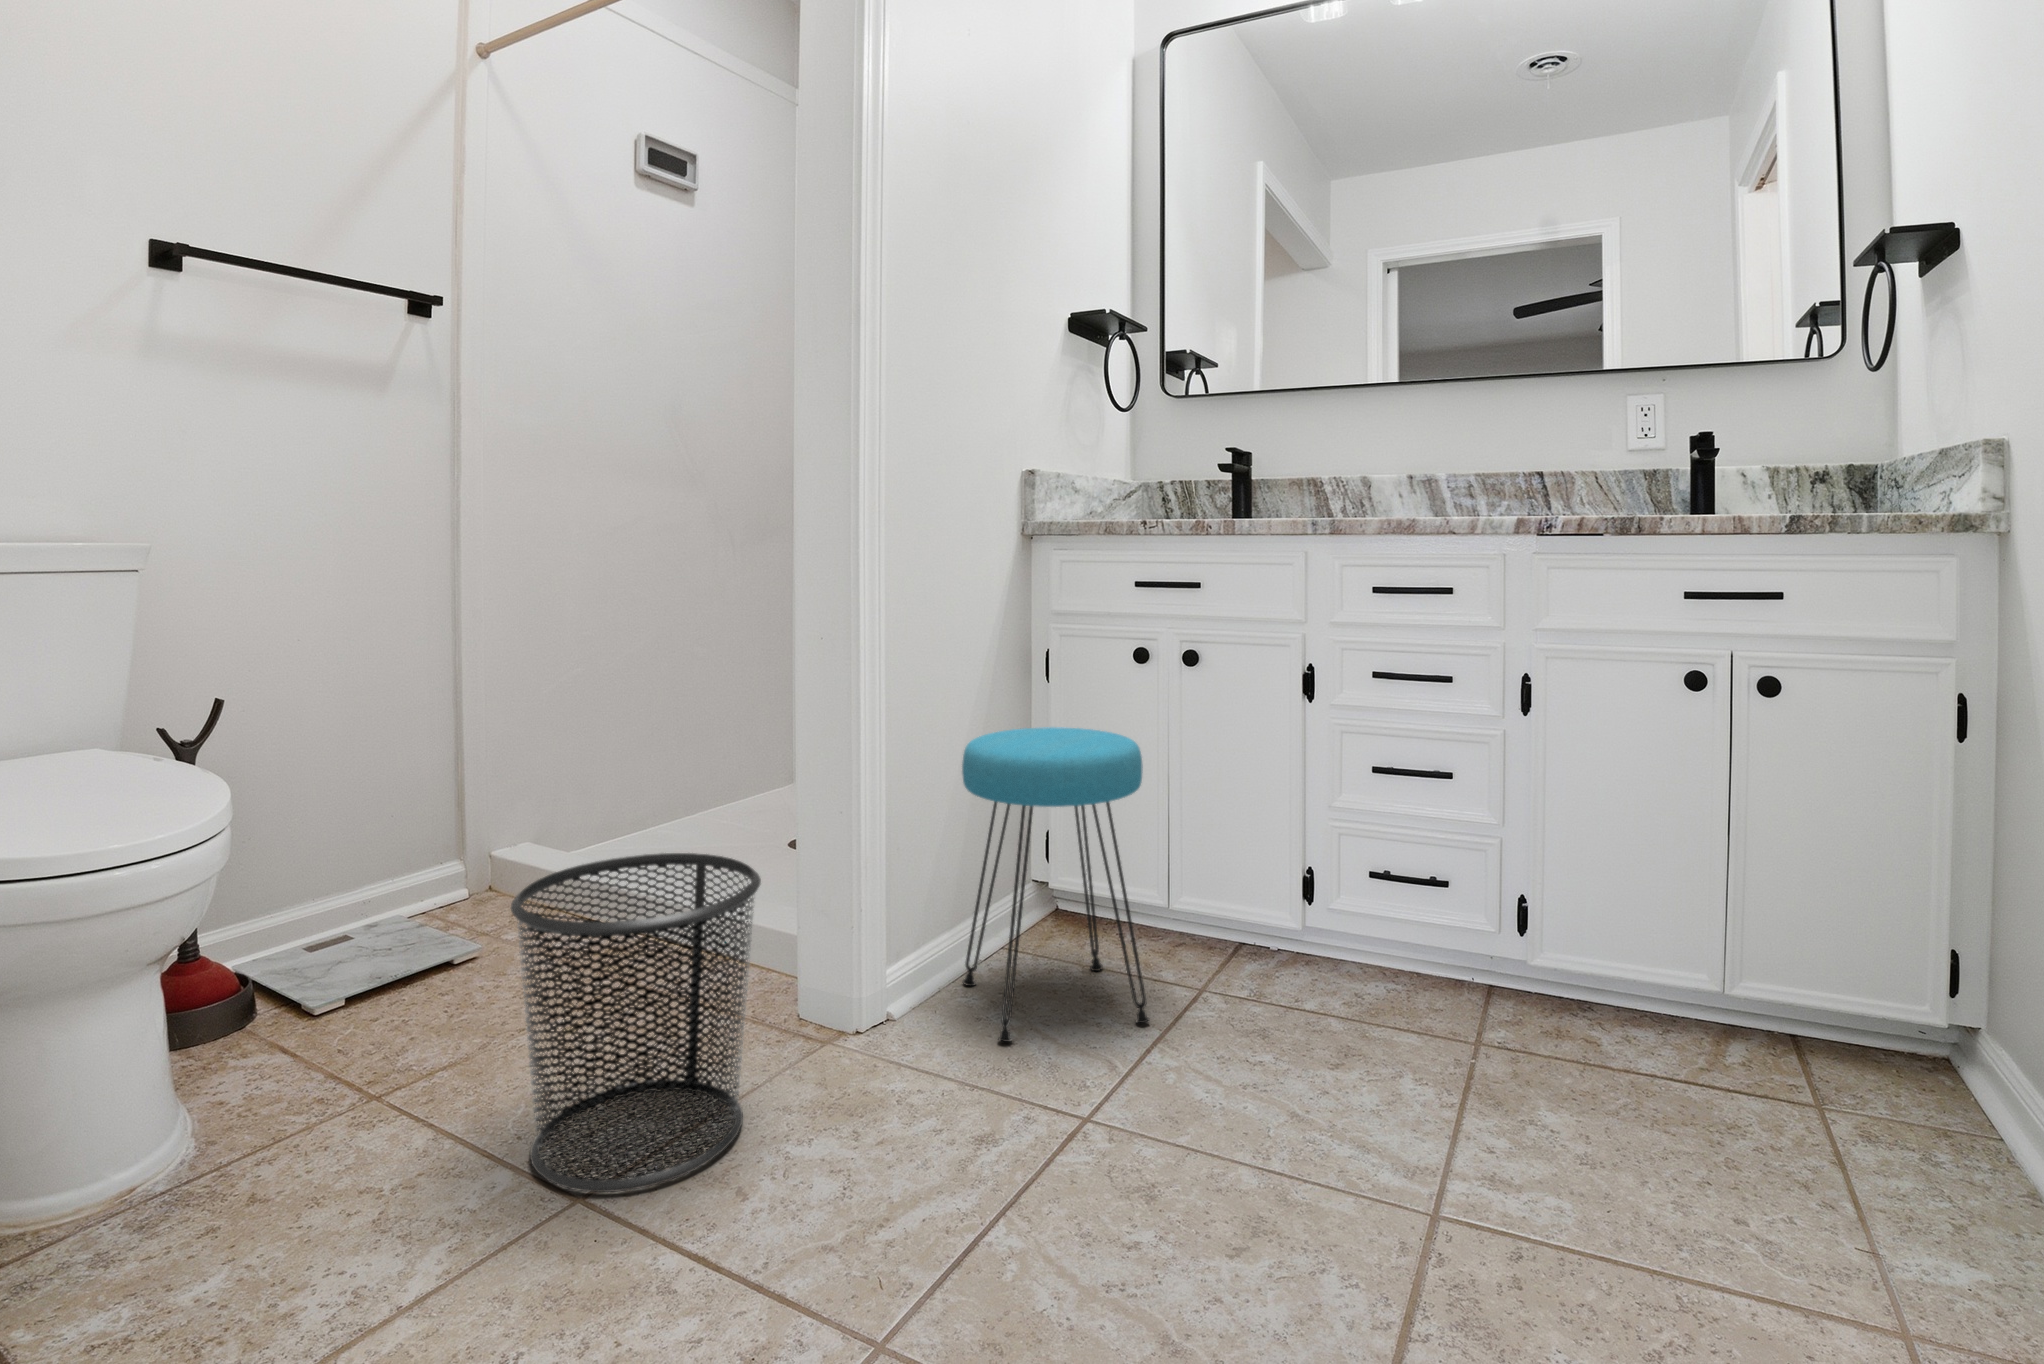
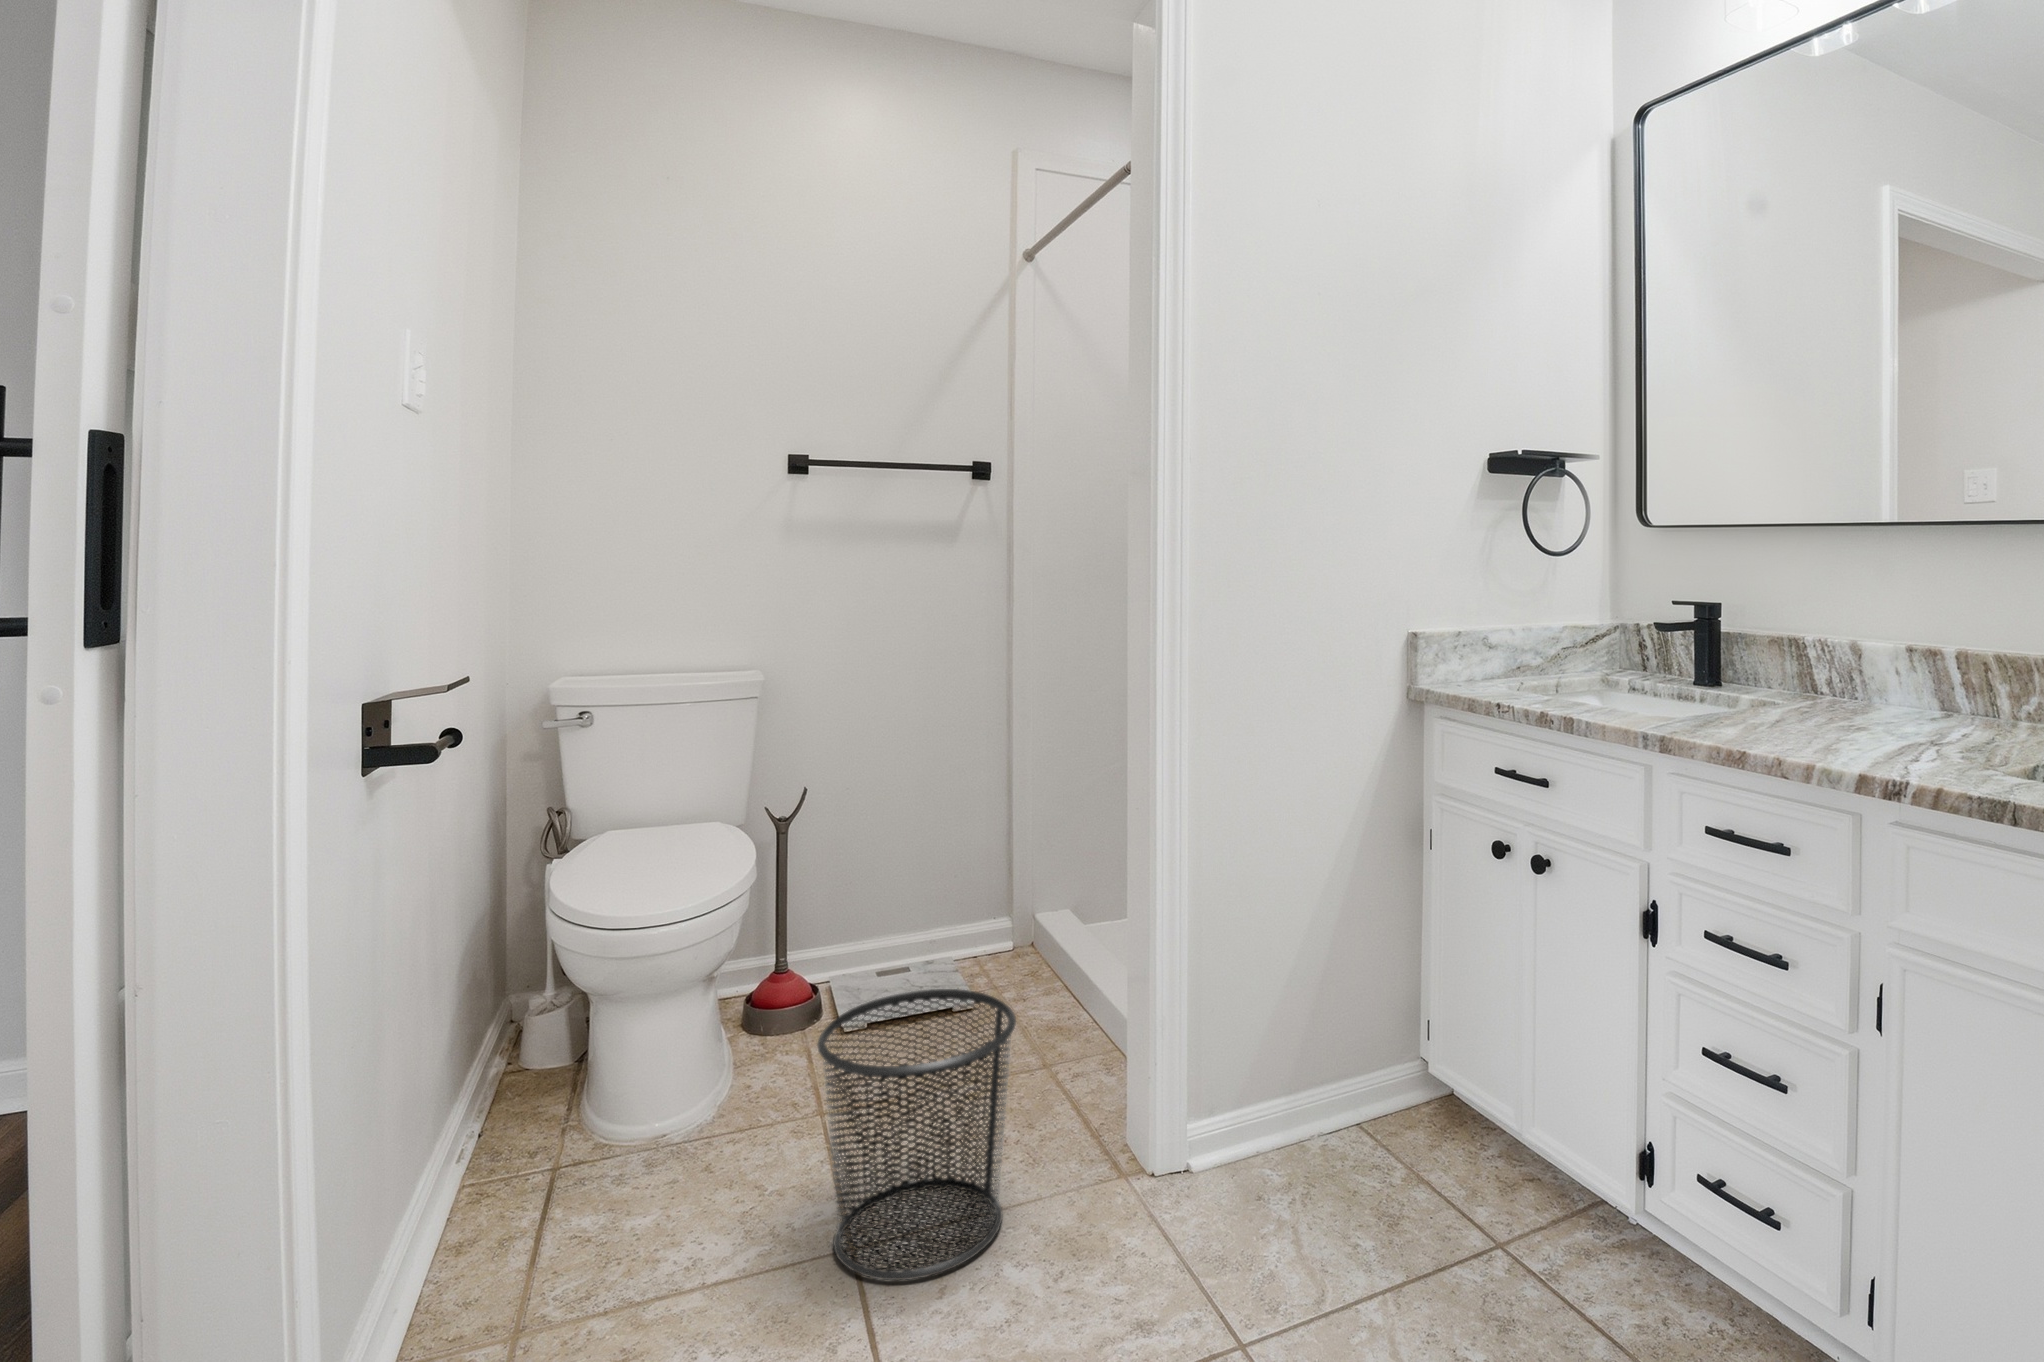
stool: present [962,727,1149,1042] -> none [1248,915,1434,1268]

